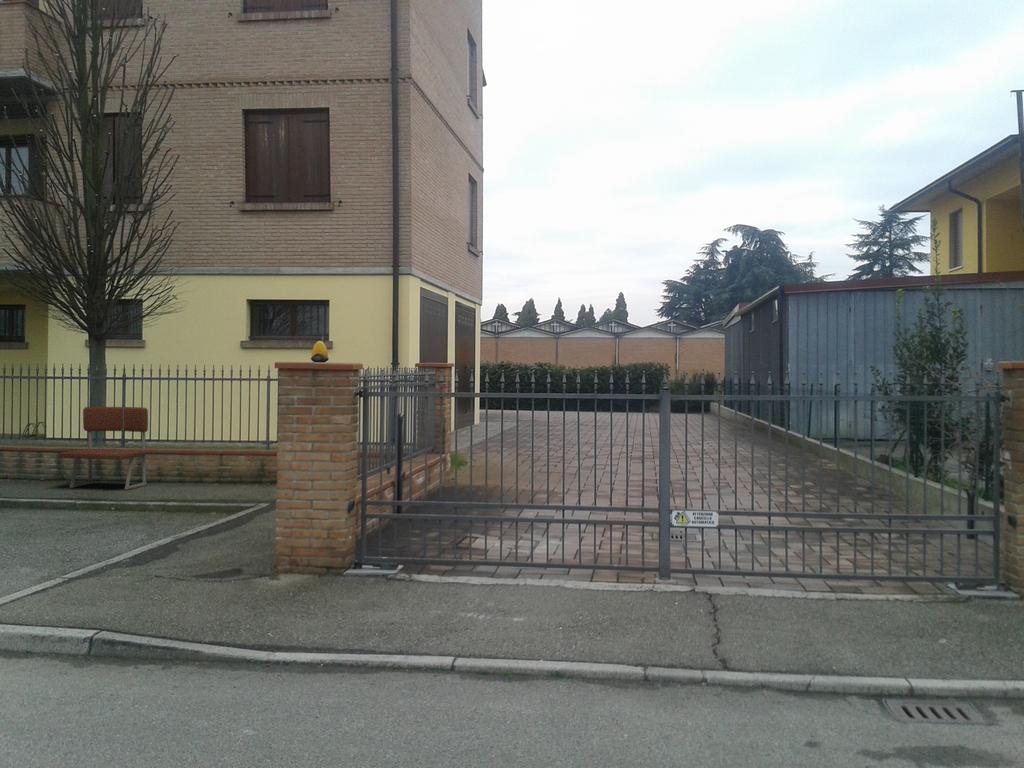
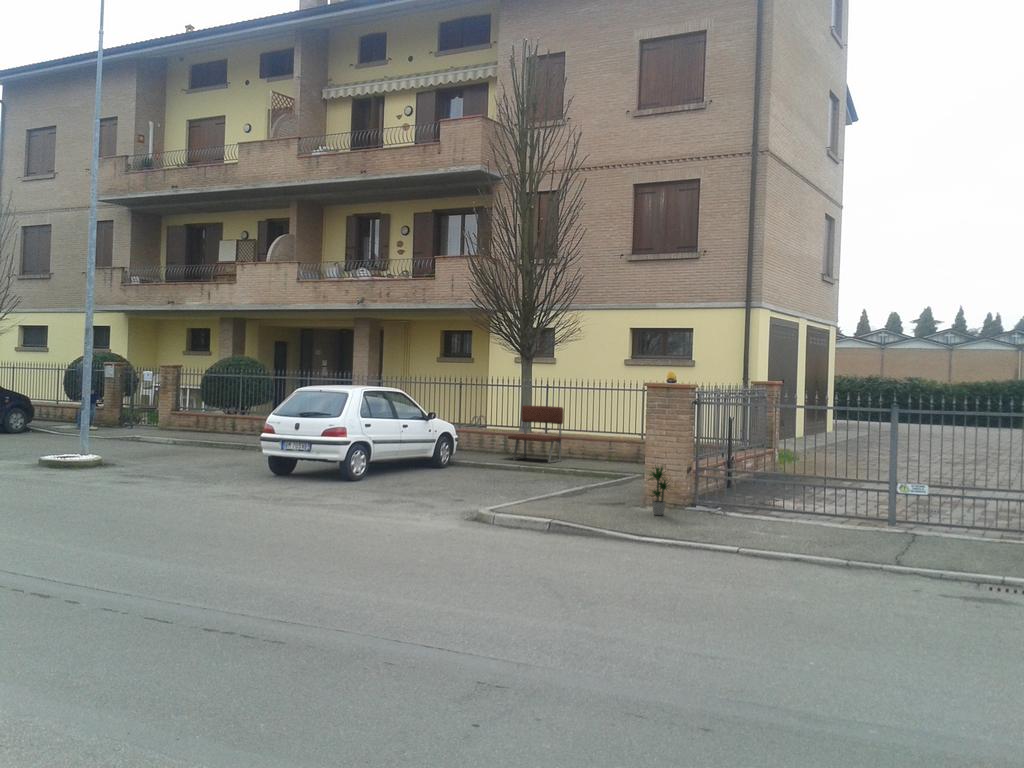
potted plant: none [274,499,332,588] -> present [649,466,669,515]

